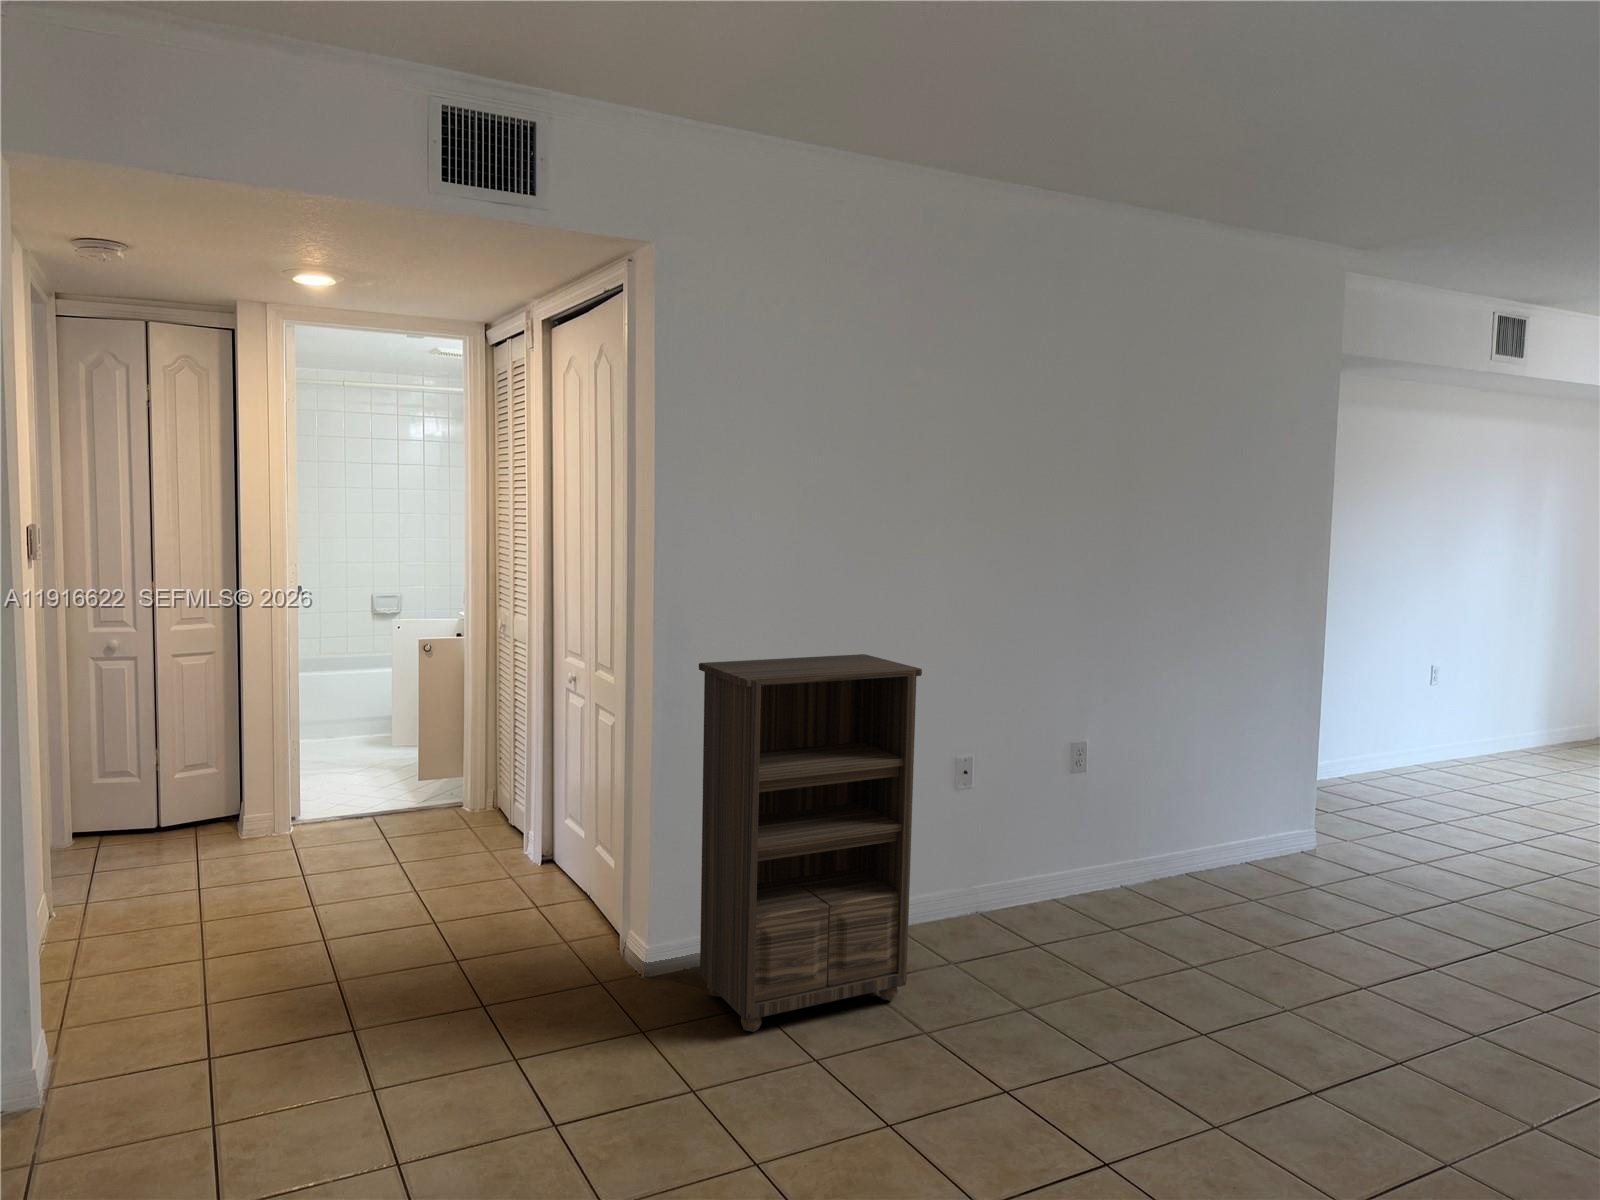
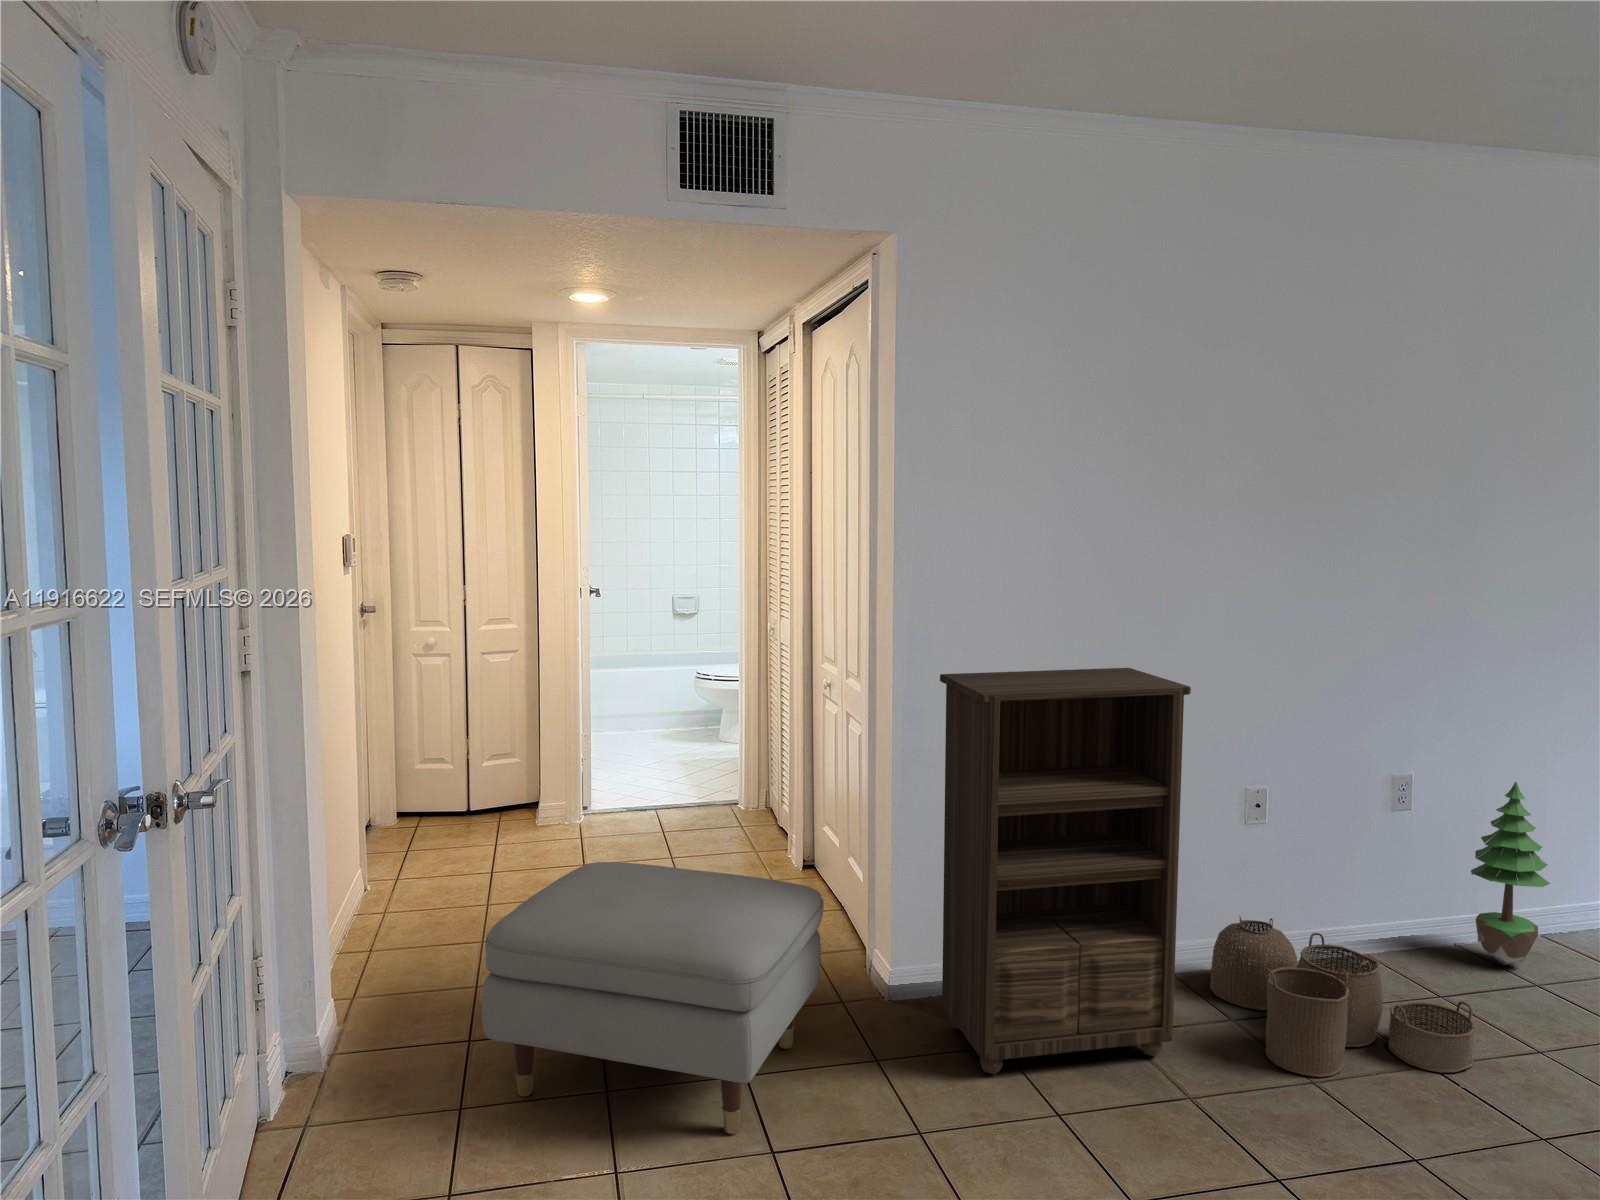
potted tree: none [1130,744,1189,898] -> present [1471,782,1550,965]
ottoman: none [236,864,591,1116] -> present [482,862,824,1134]
woven basket: none [930,872,1142,1002] -> present [1210,916,1475,1077]

